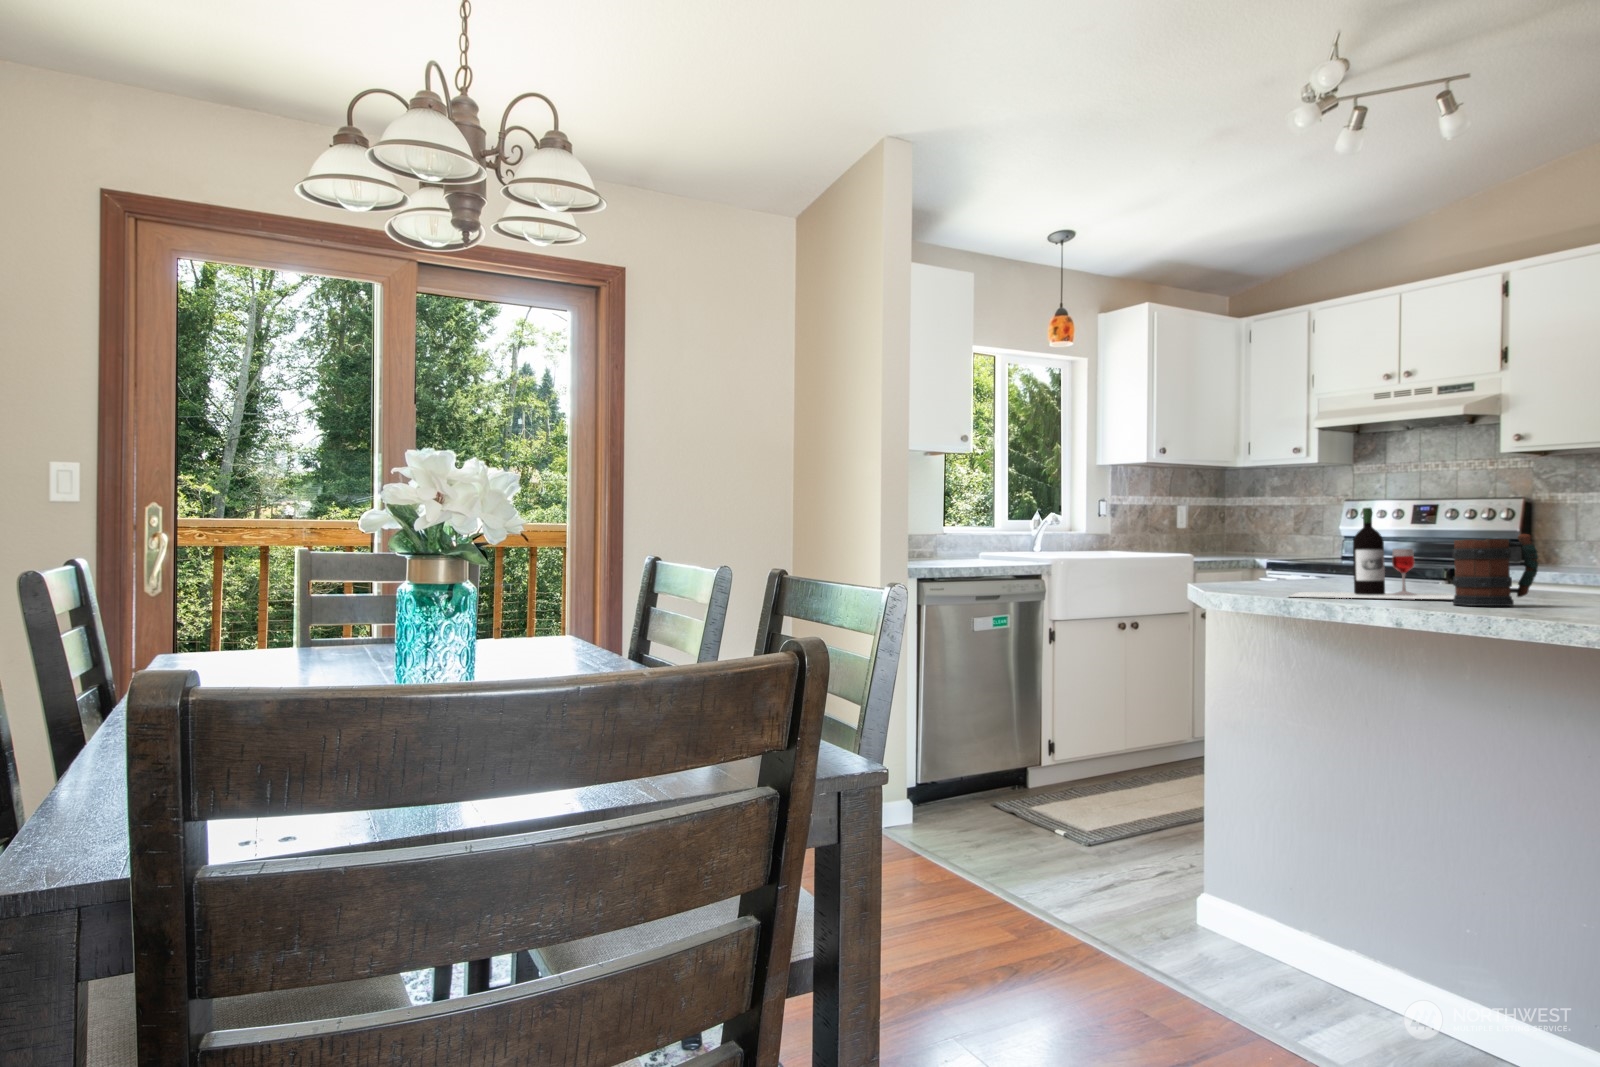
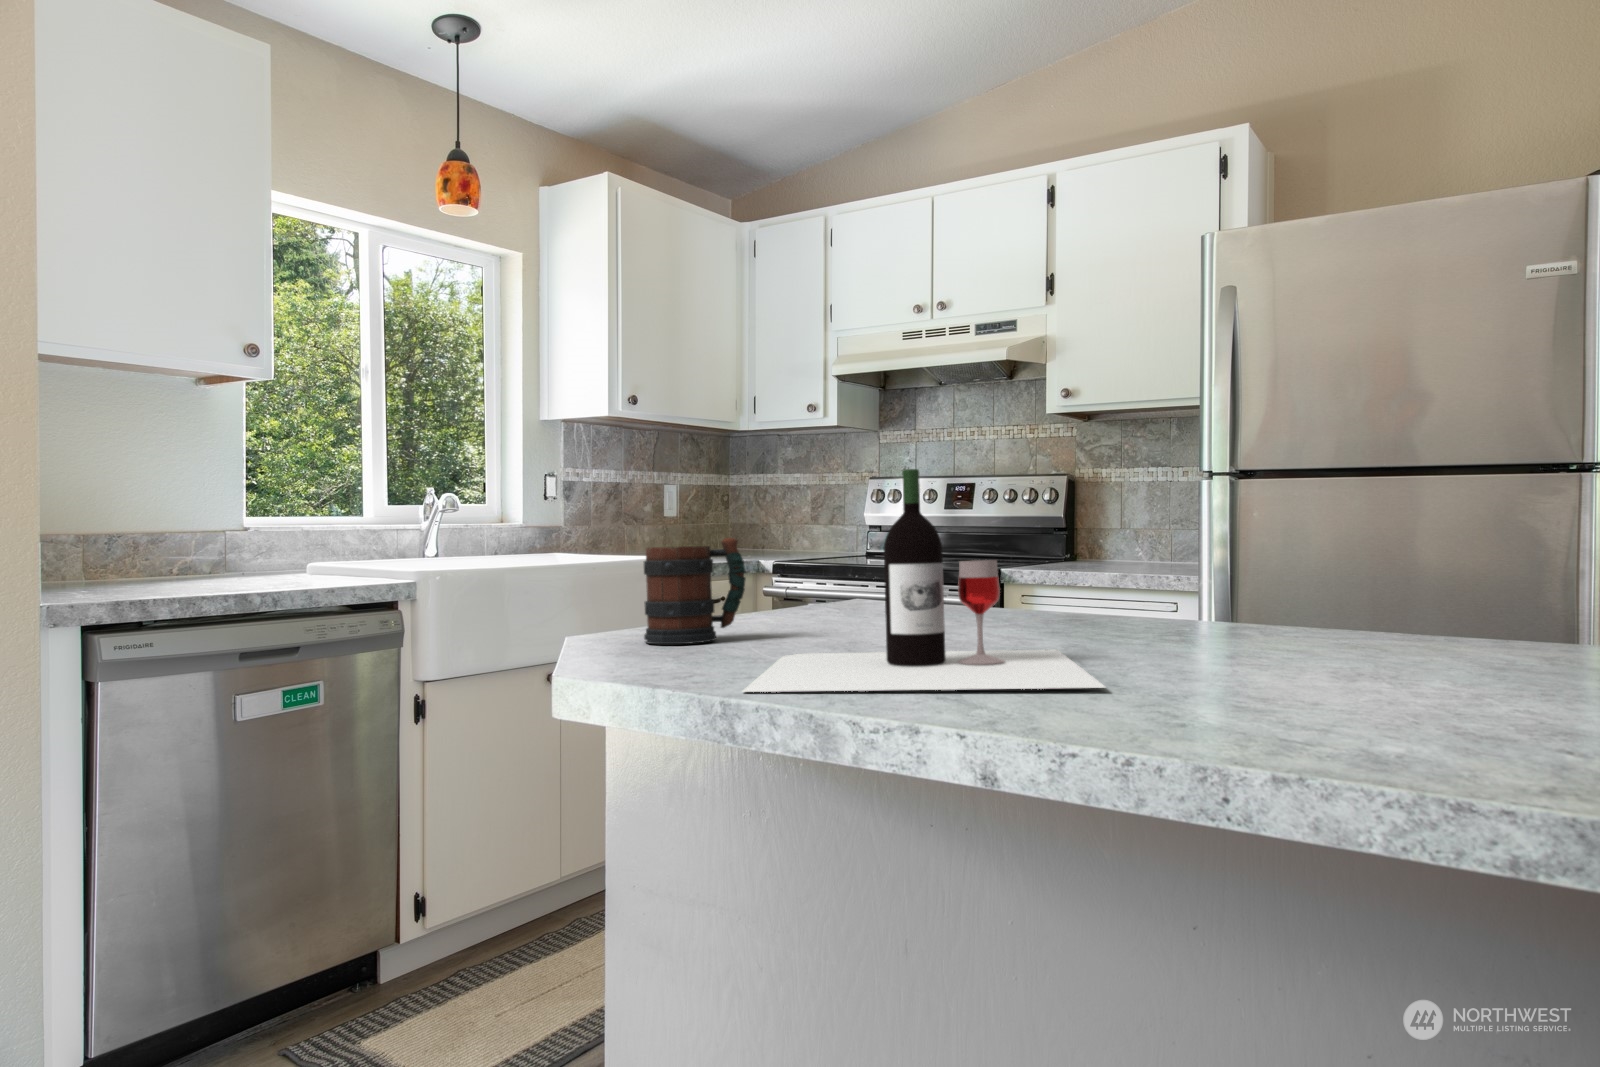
mug: present [1452,534,1539,606] -> present [644,538,746,644]

